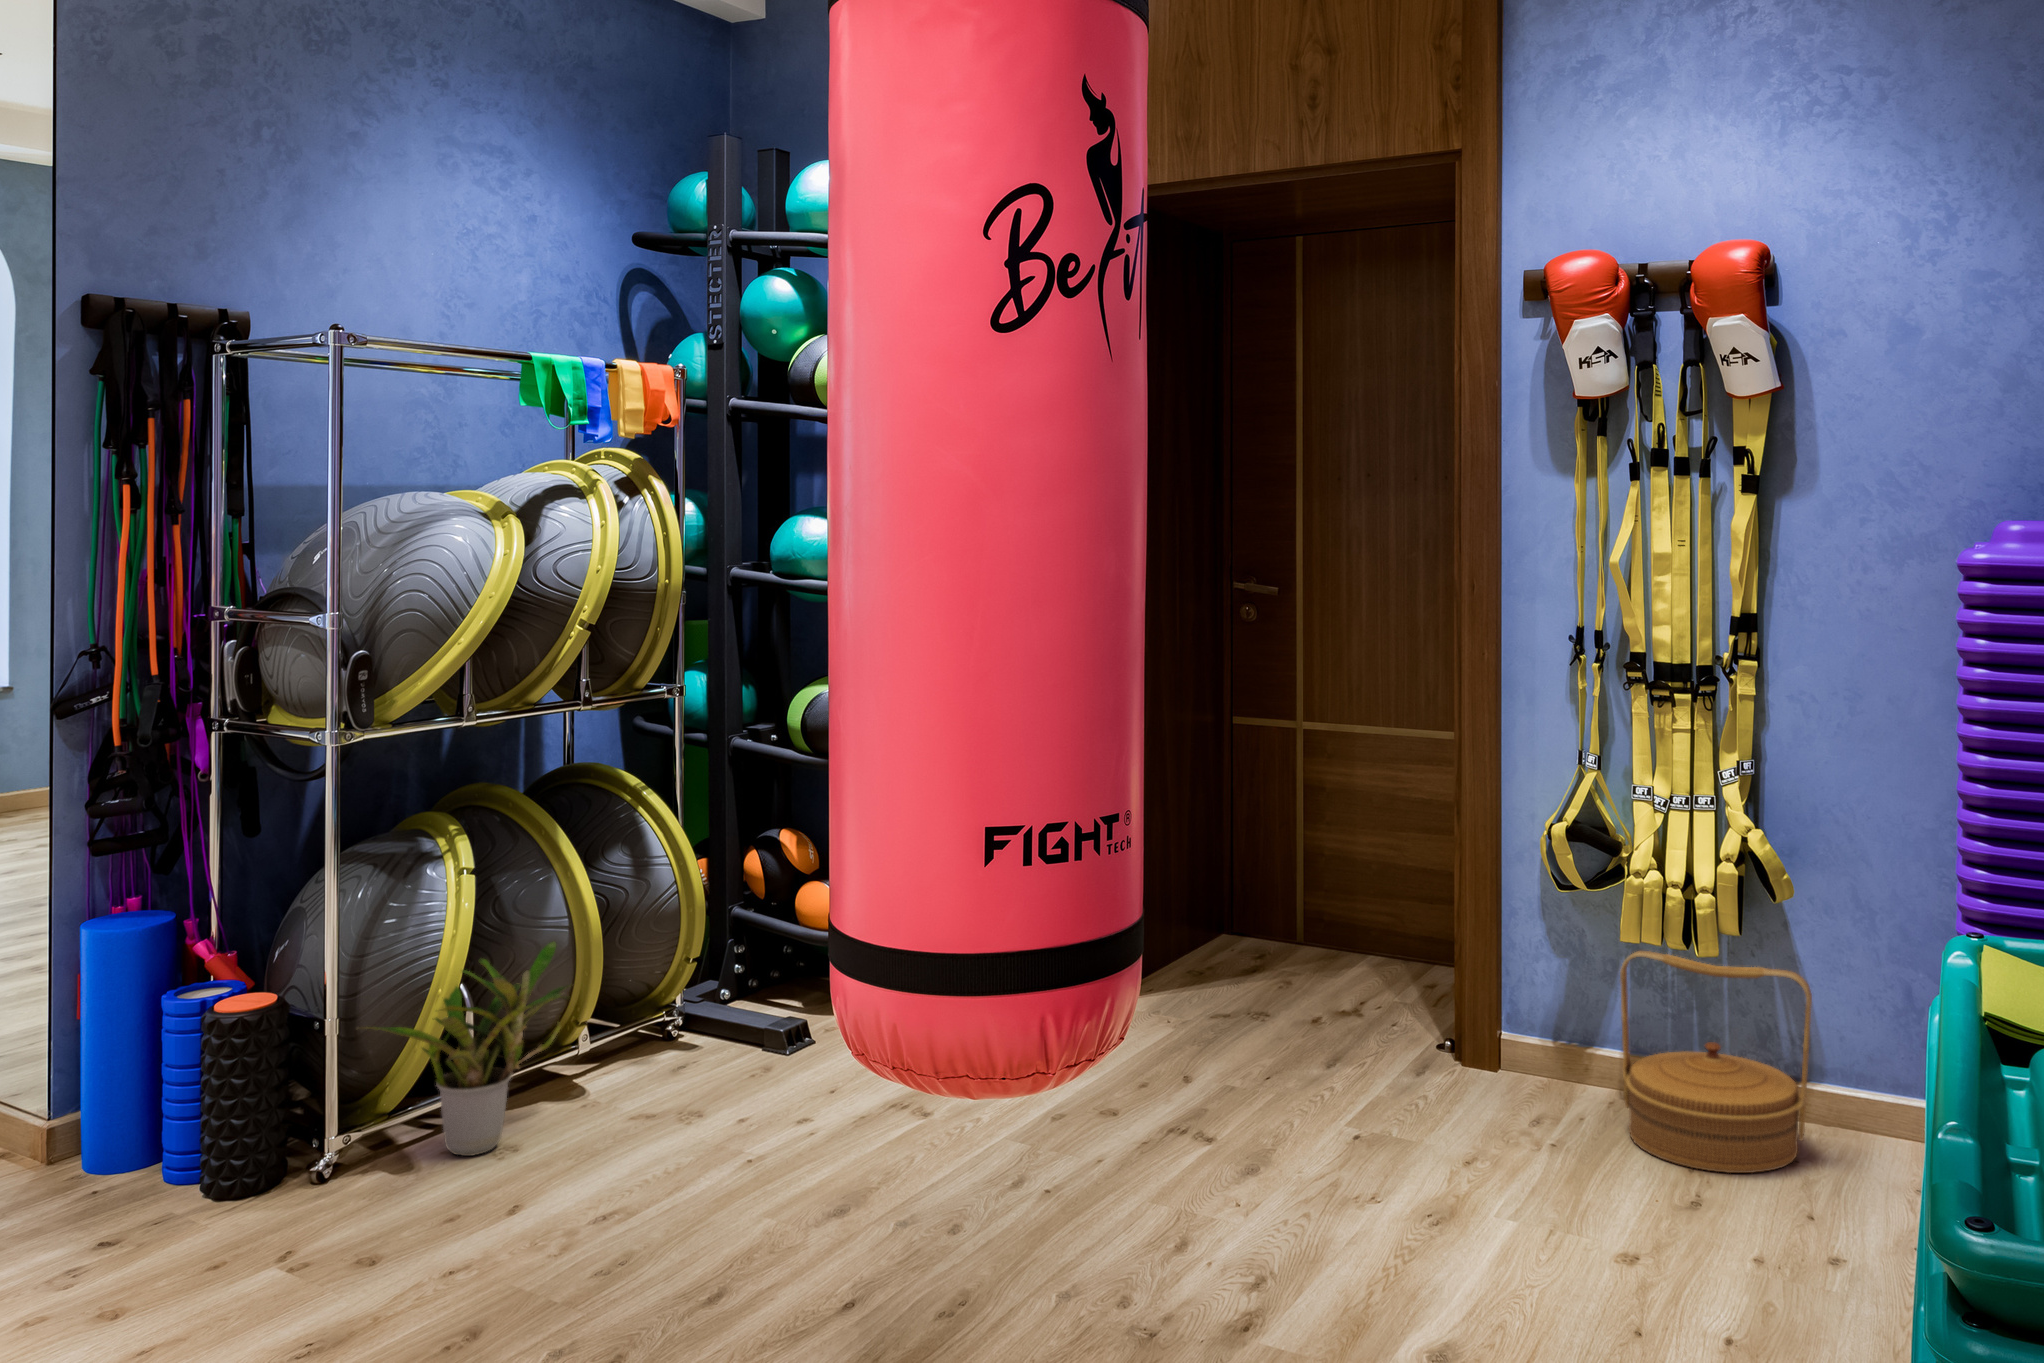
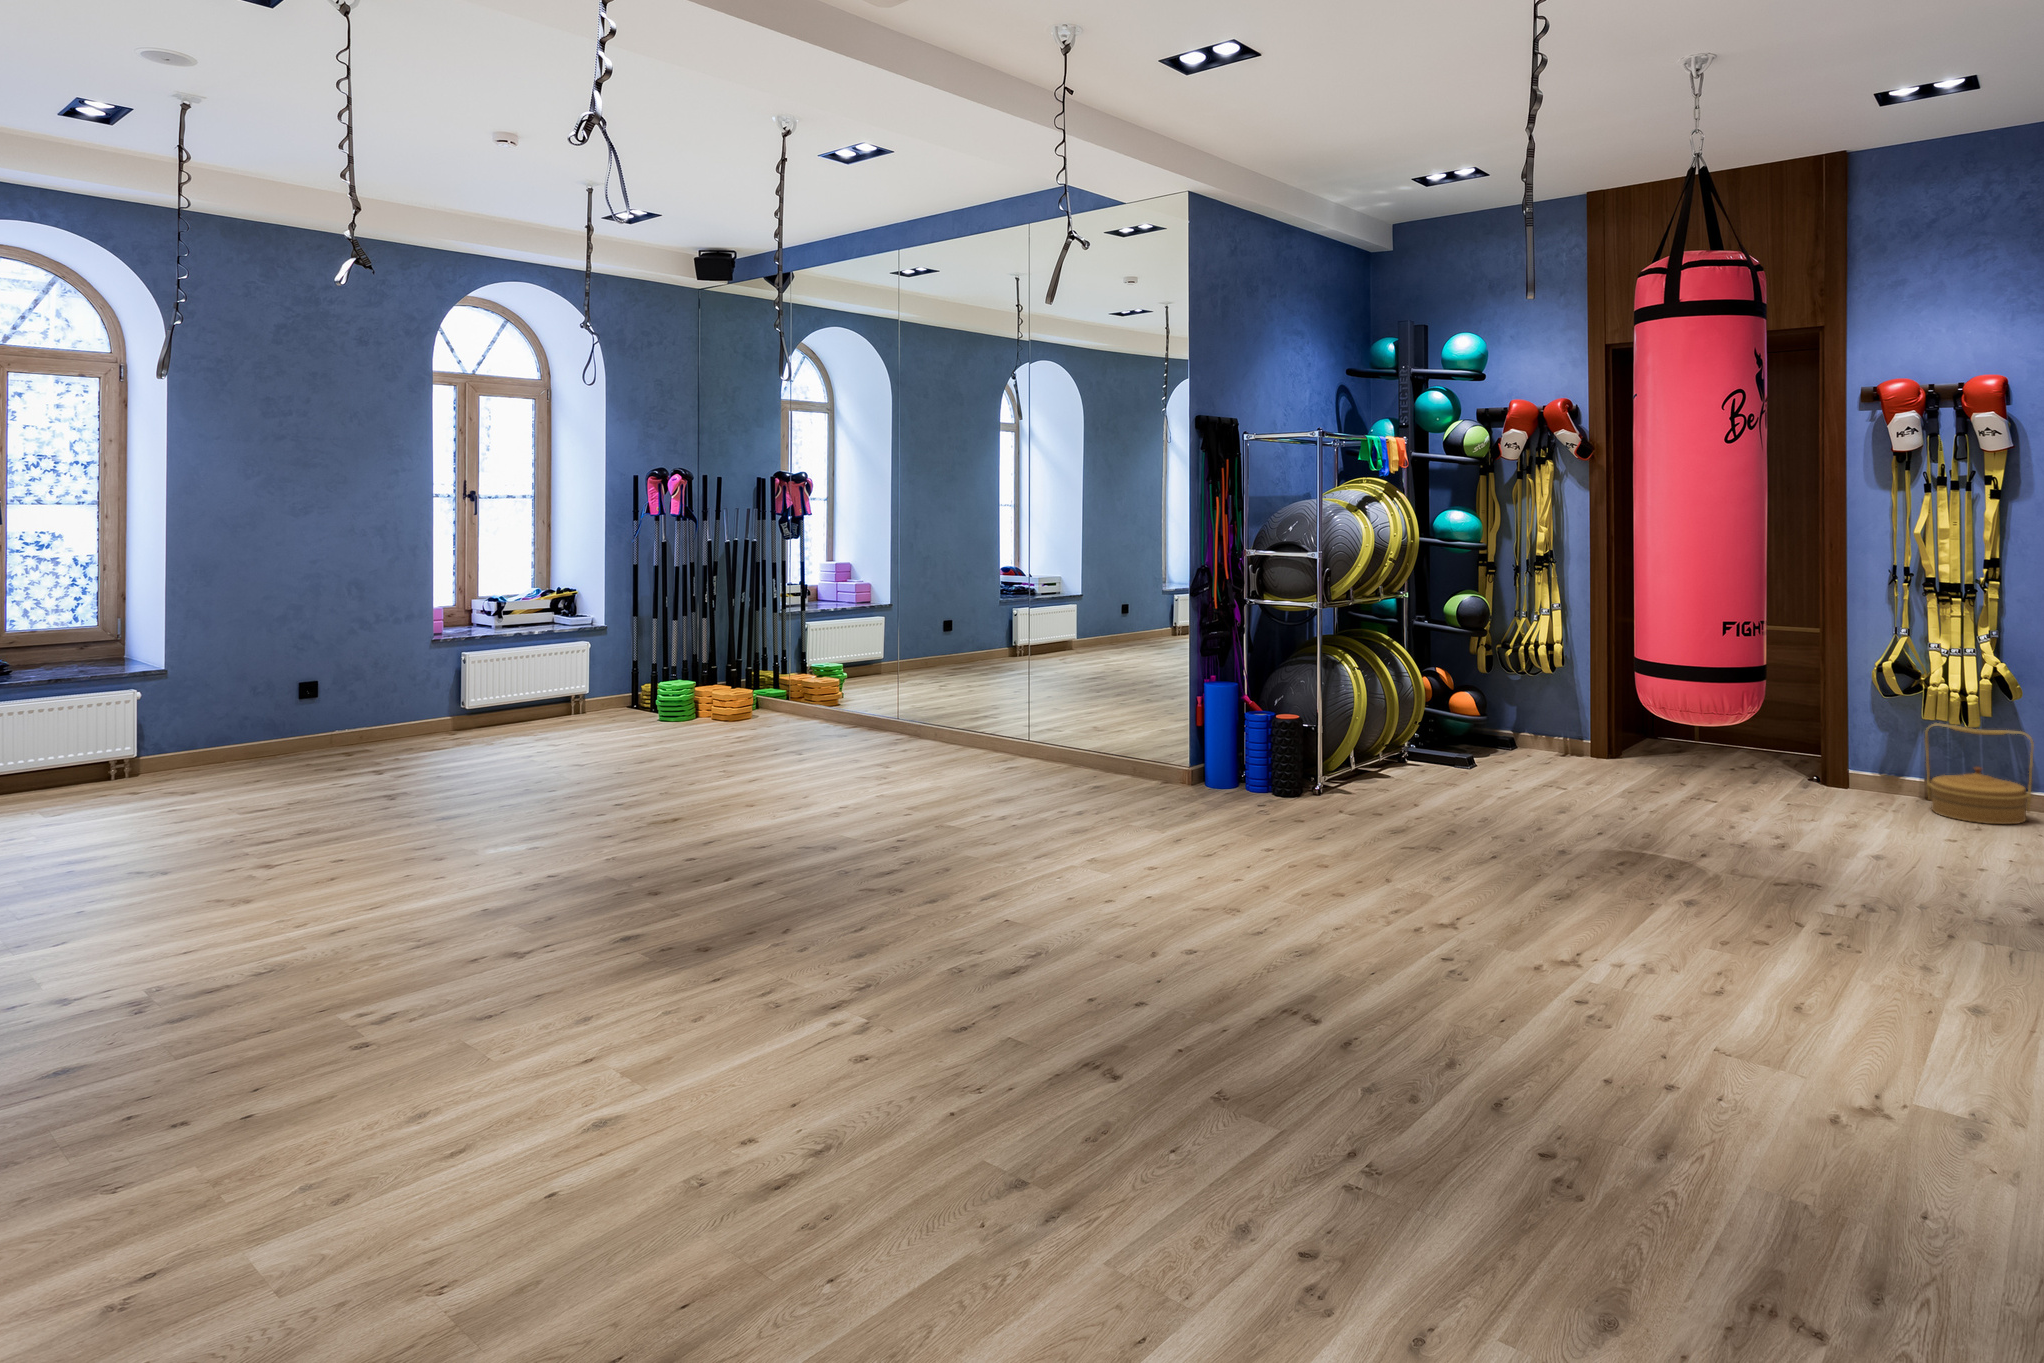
potted plant: present [366,941,570,1156] -> none [1334,706,1416,795]

